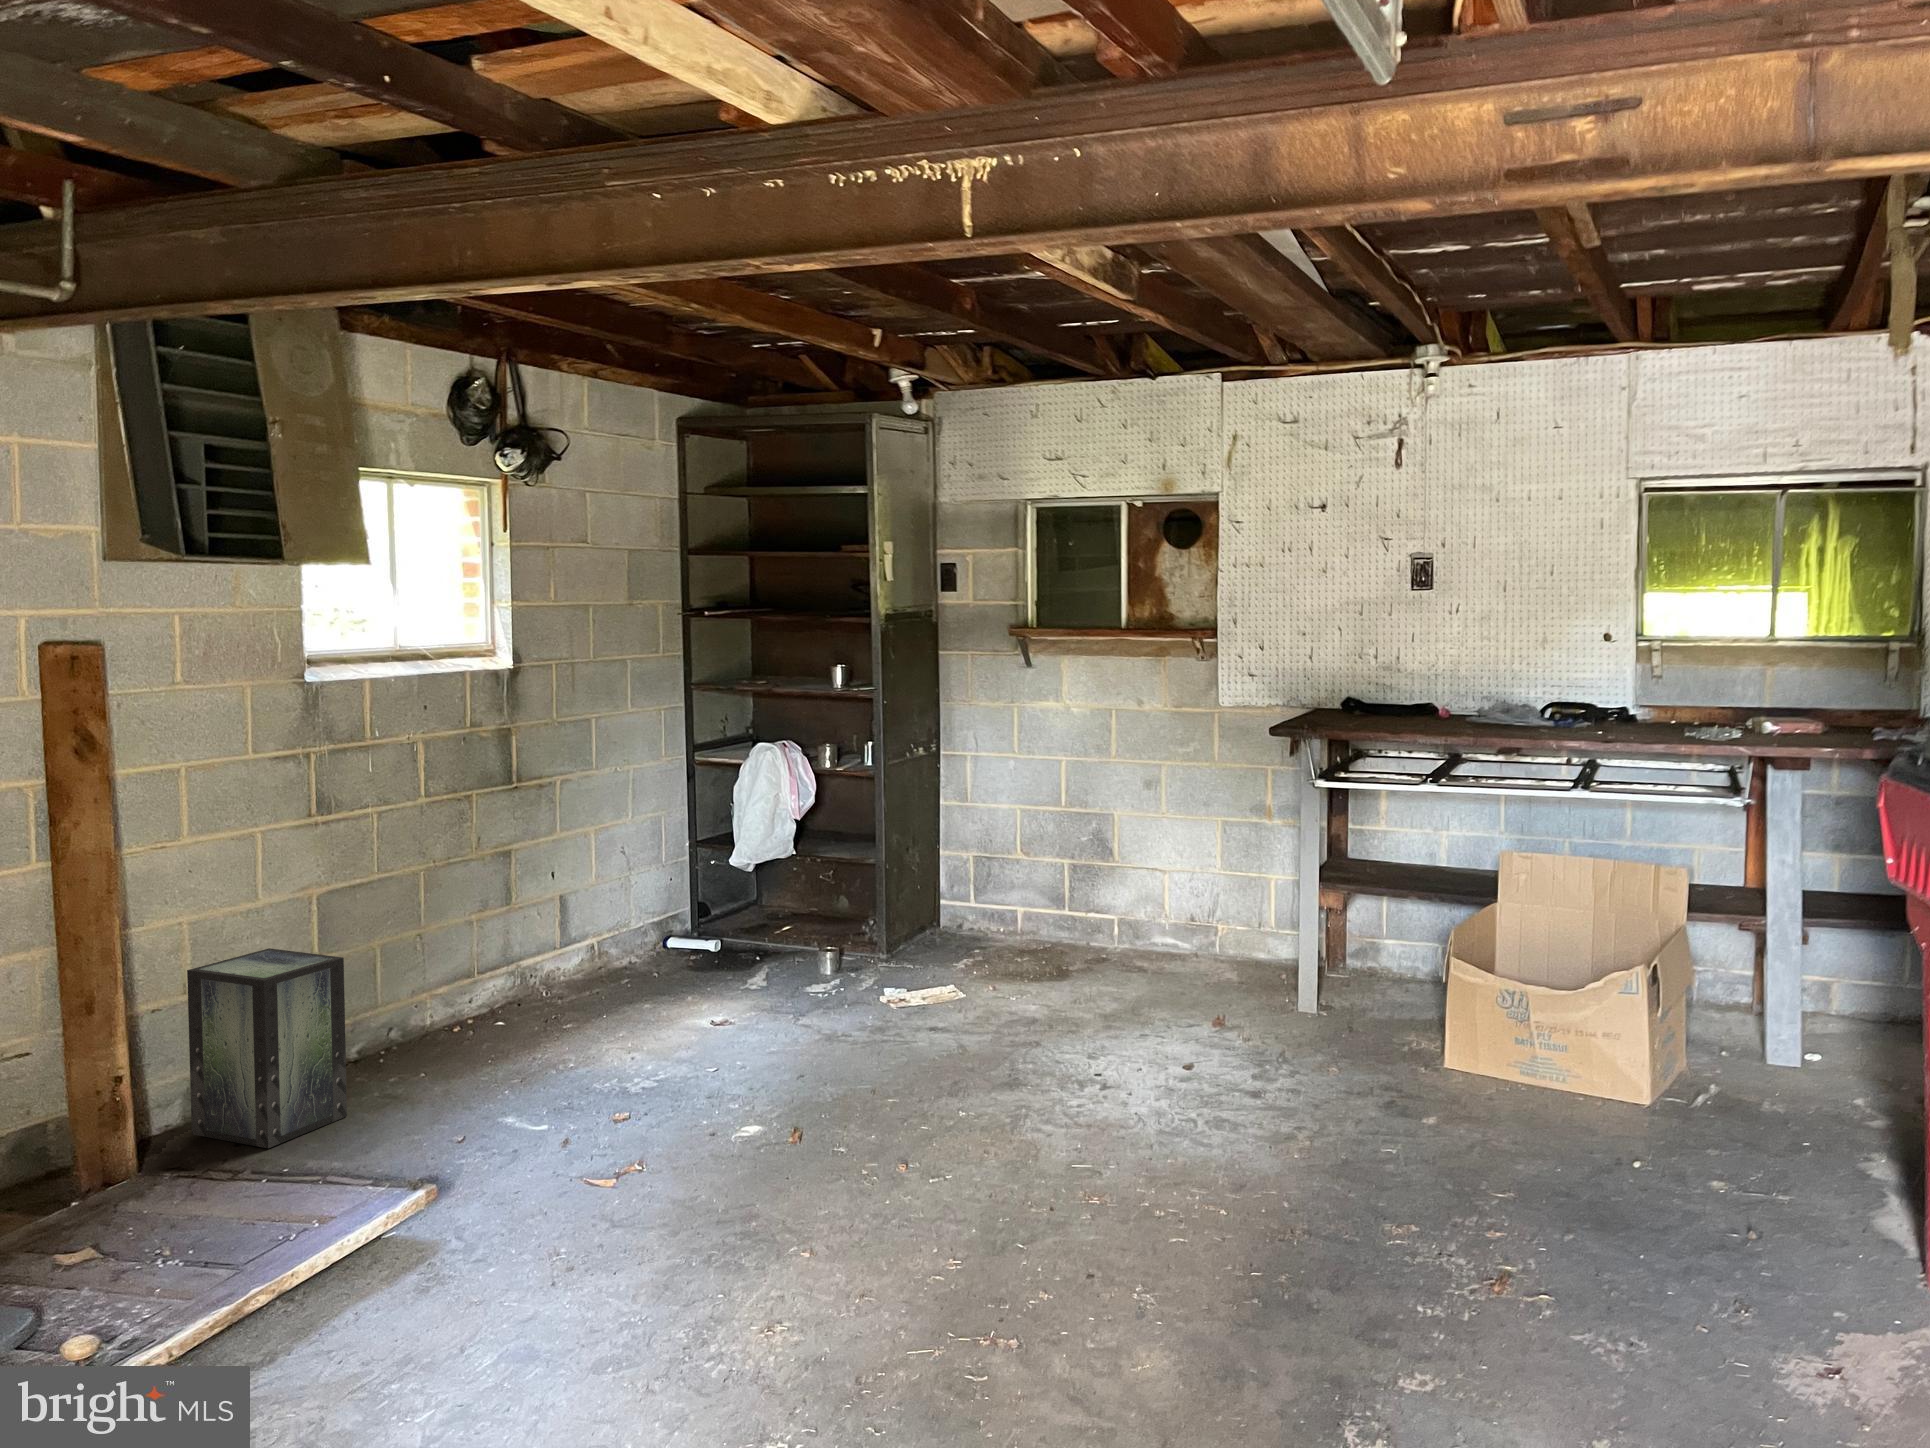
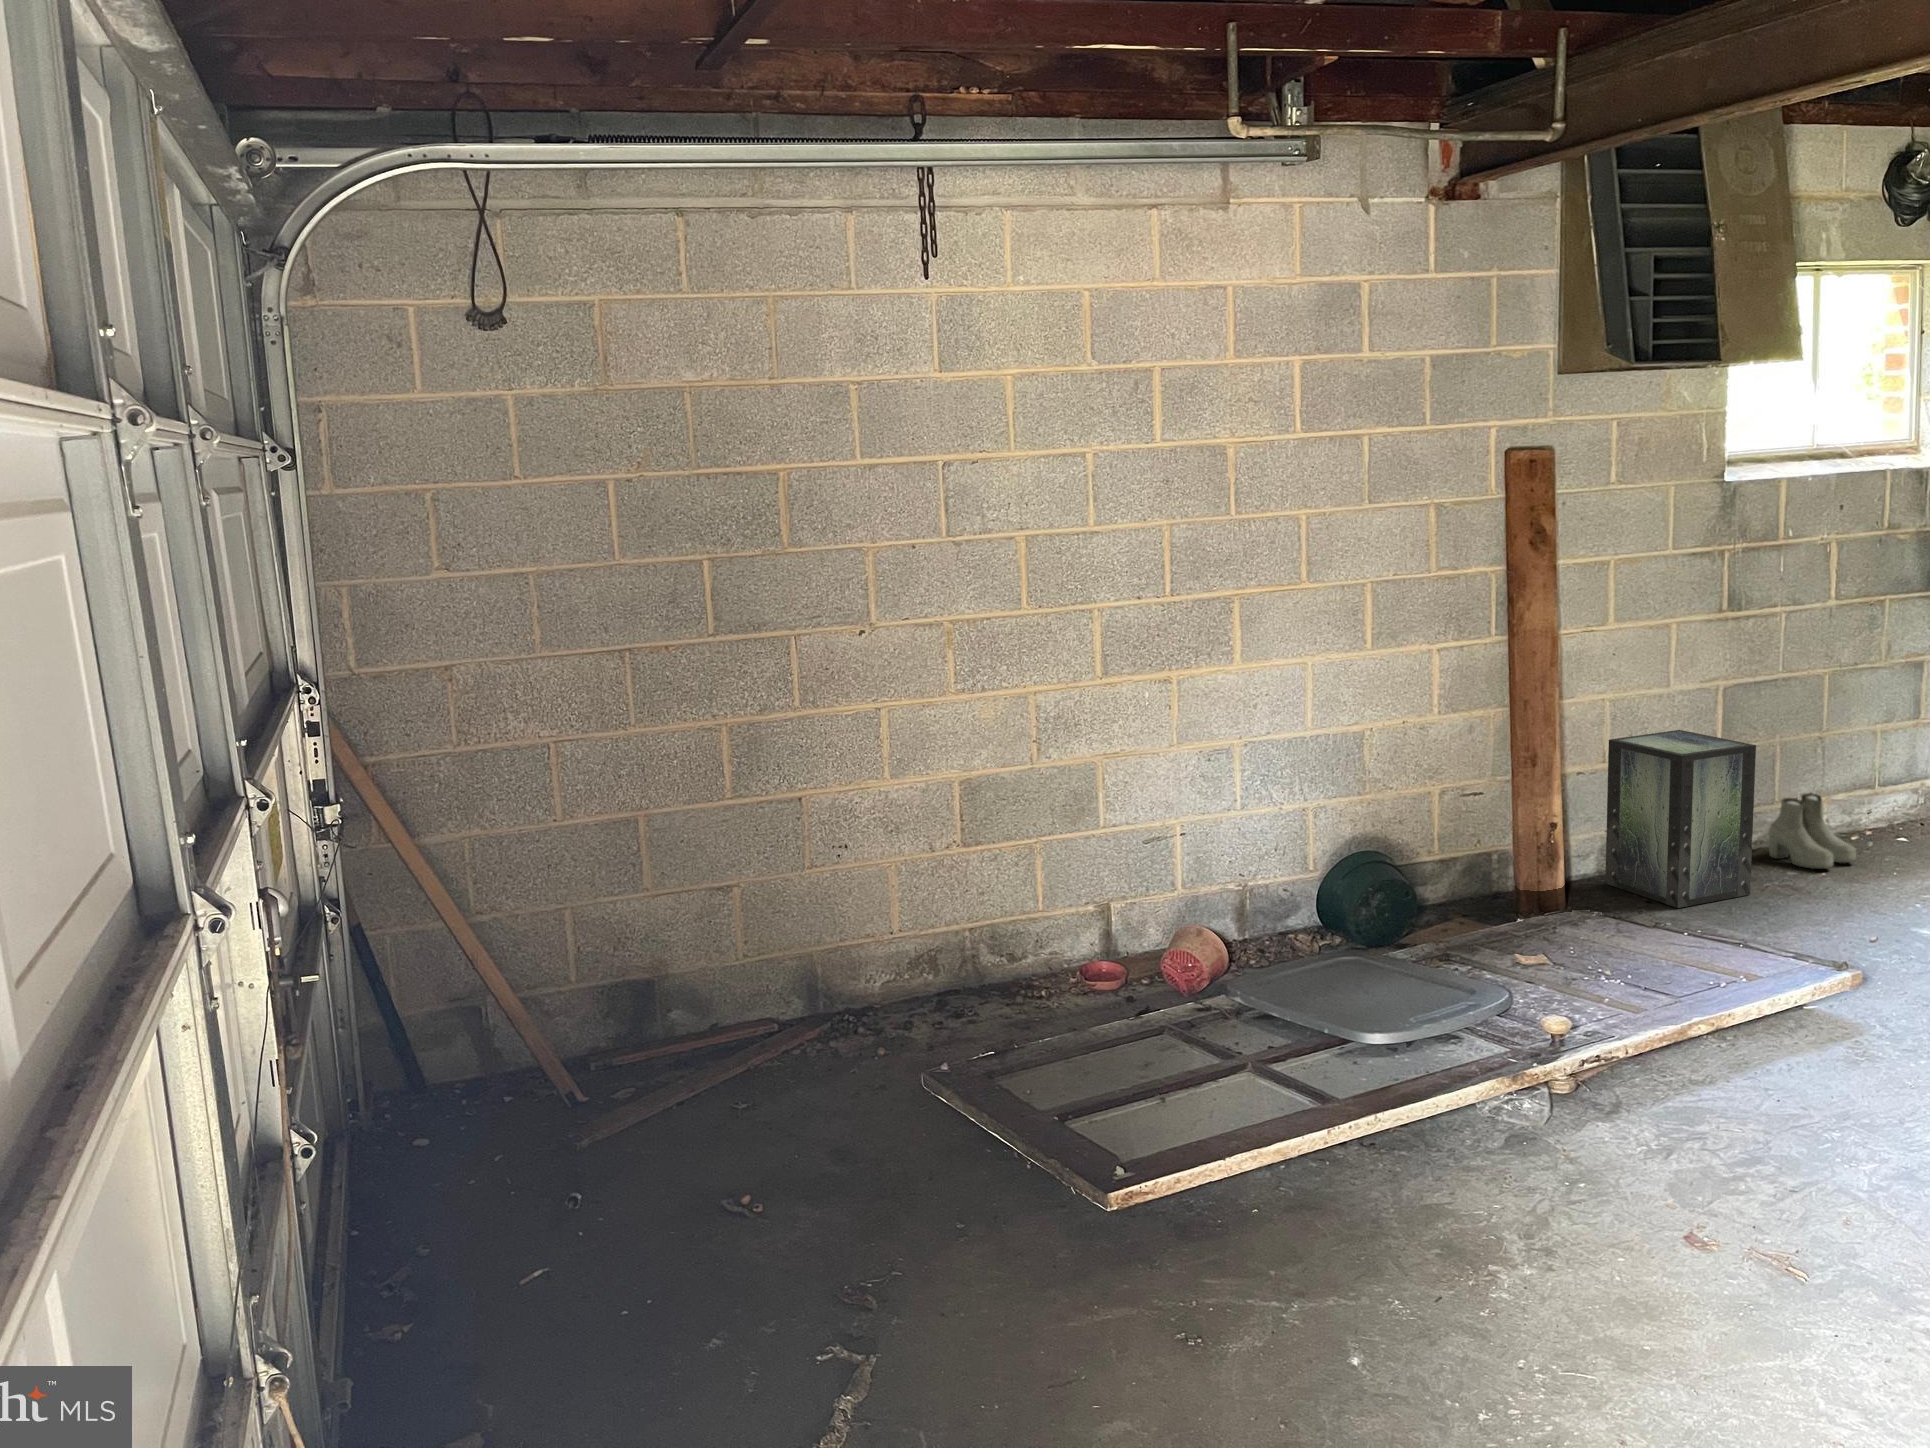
boots: none [371,995,453,1074] -> present [1769,793,1856,869]

